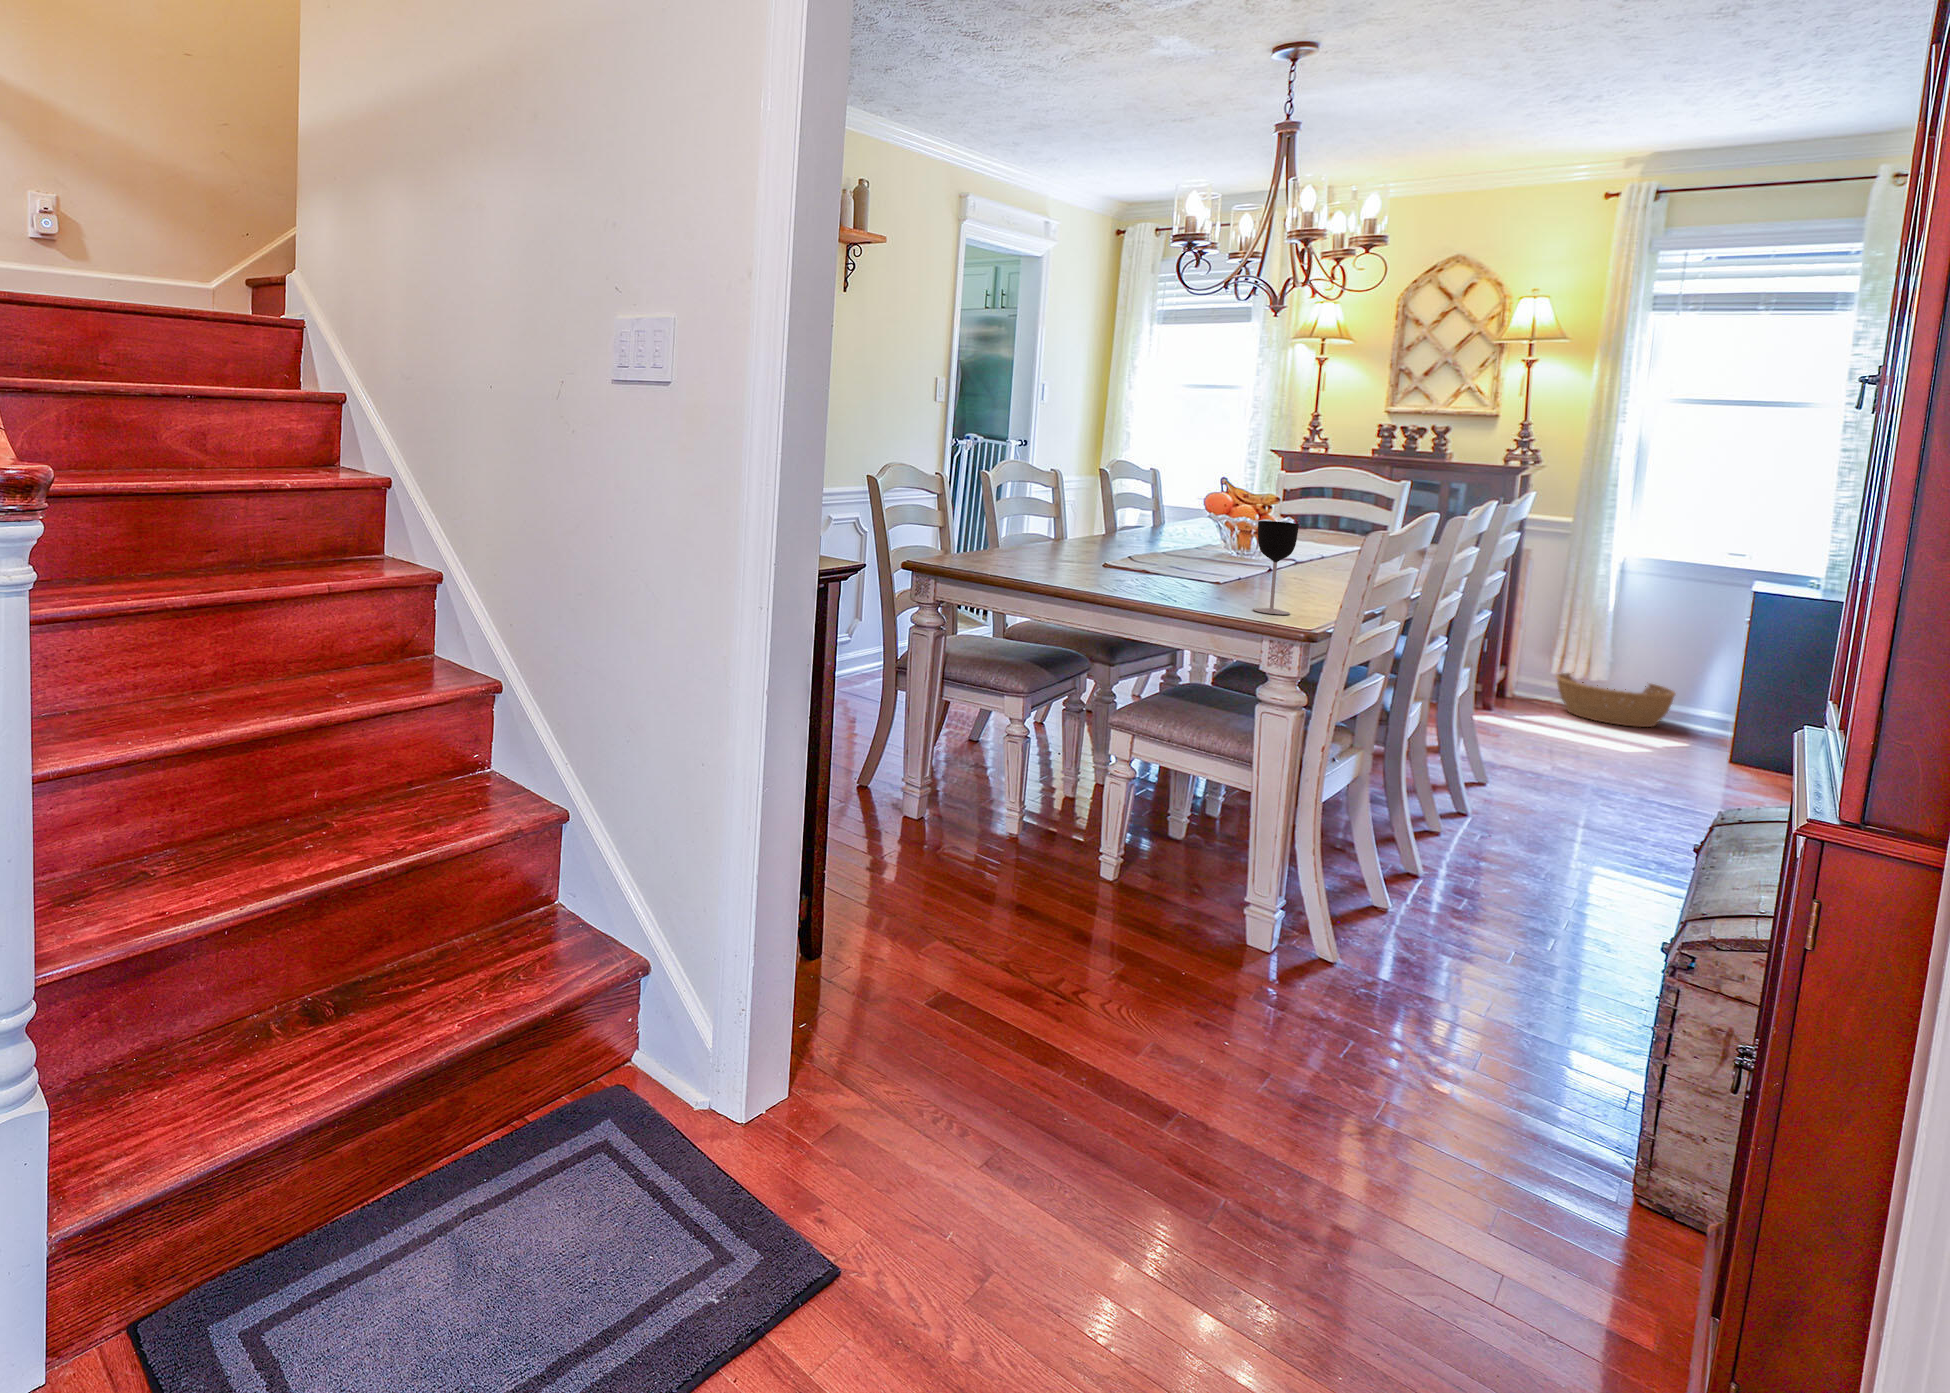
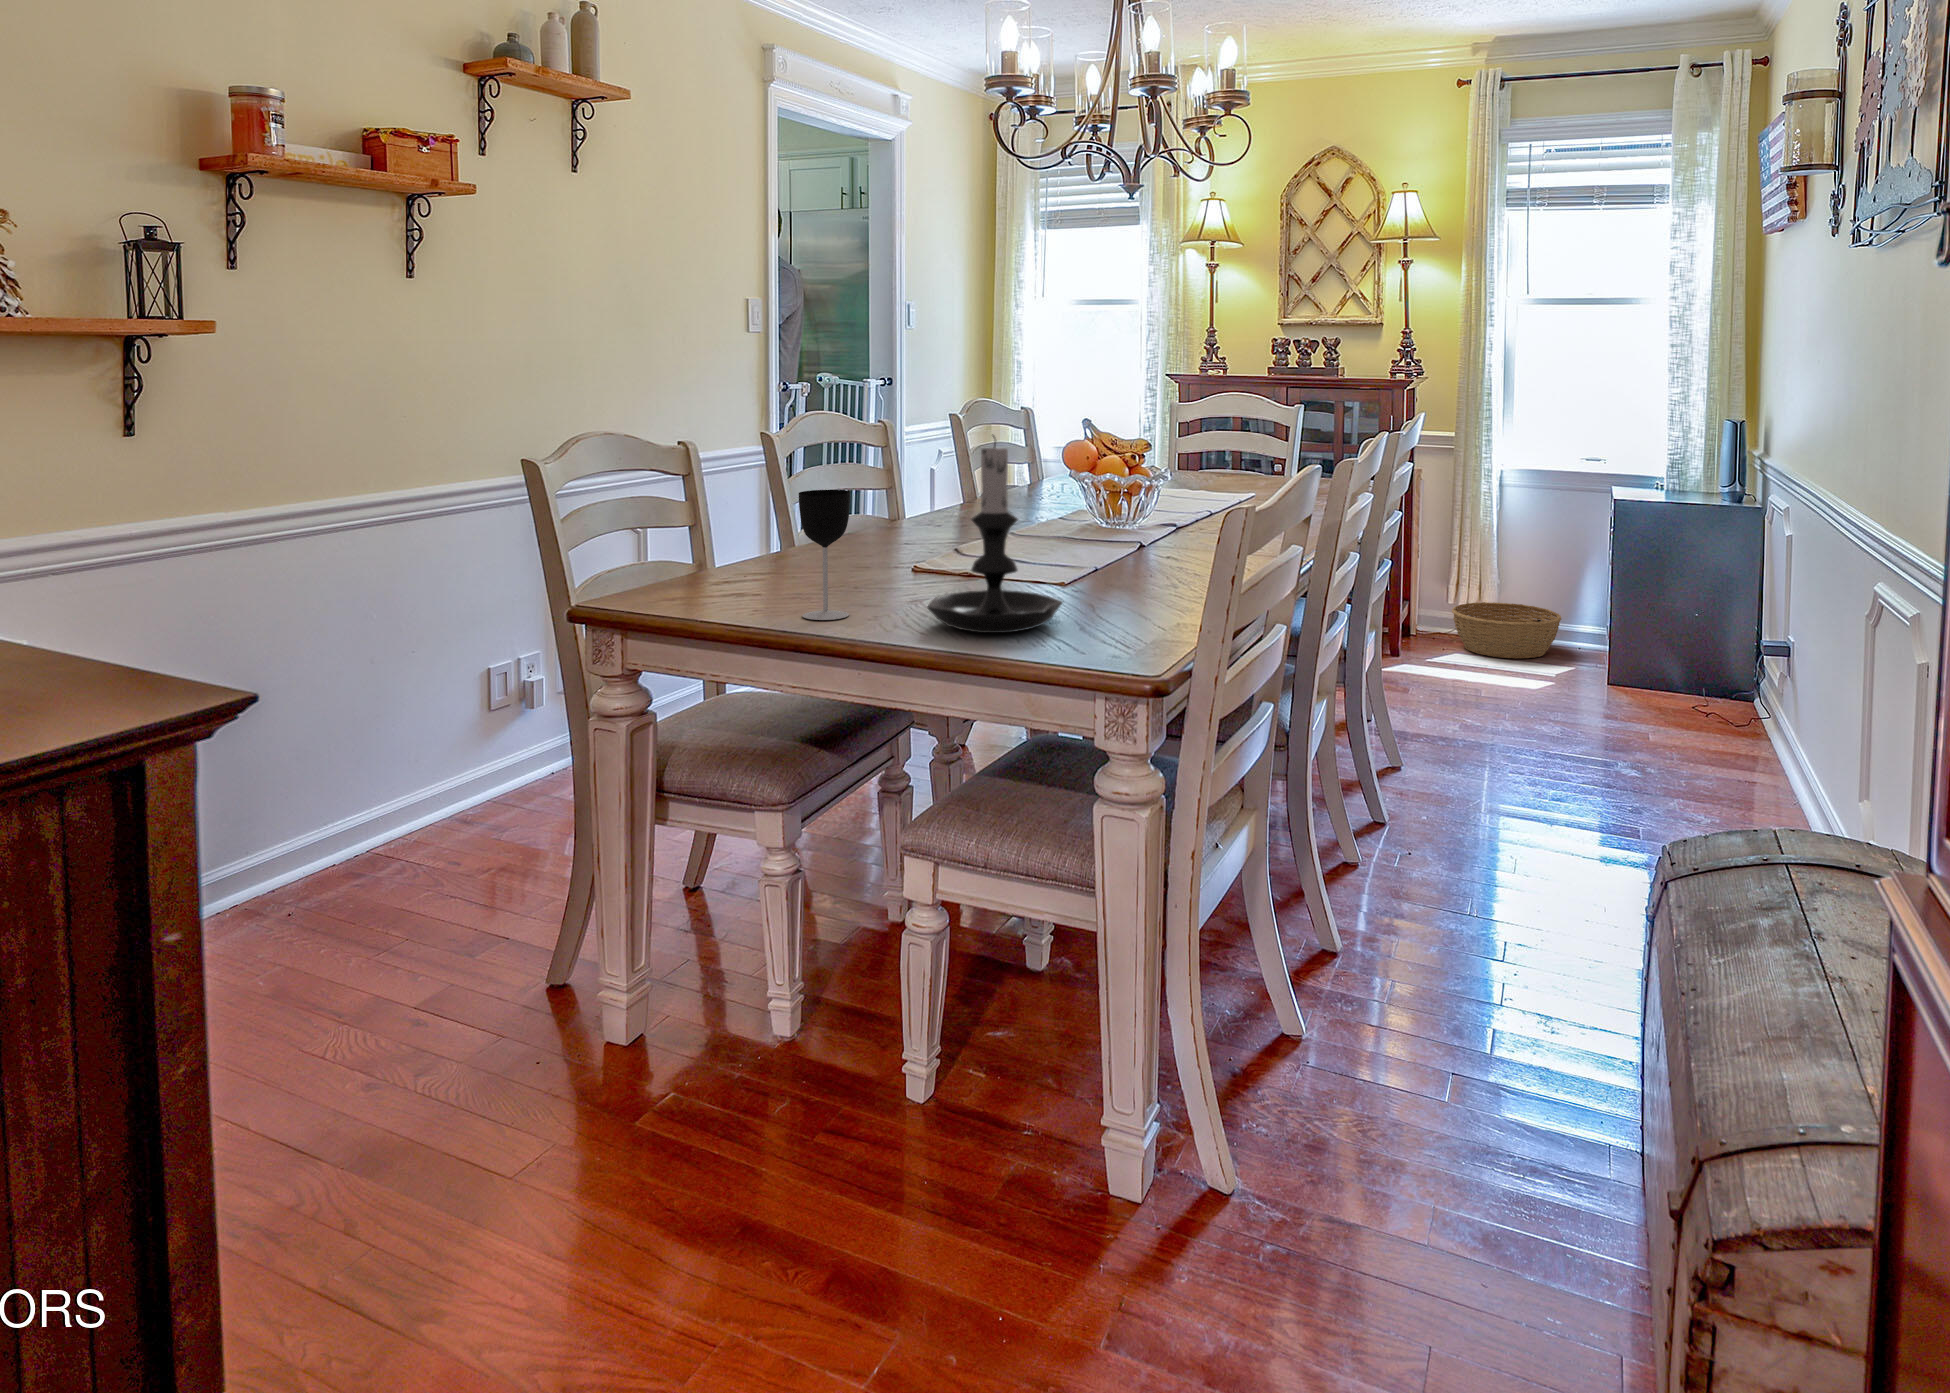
candle holder: none [1140,470,1234,597] -> present [928,434,1063,633]
wine glass: present [1253,521,1299,614] -> present [799,490,850,620]

